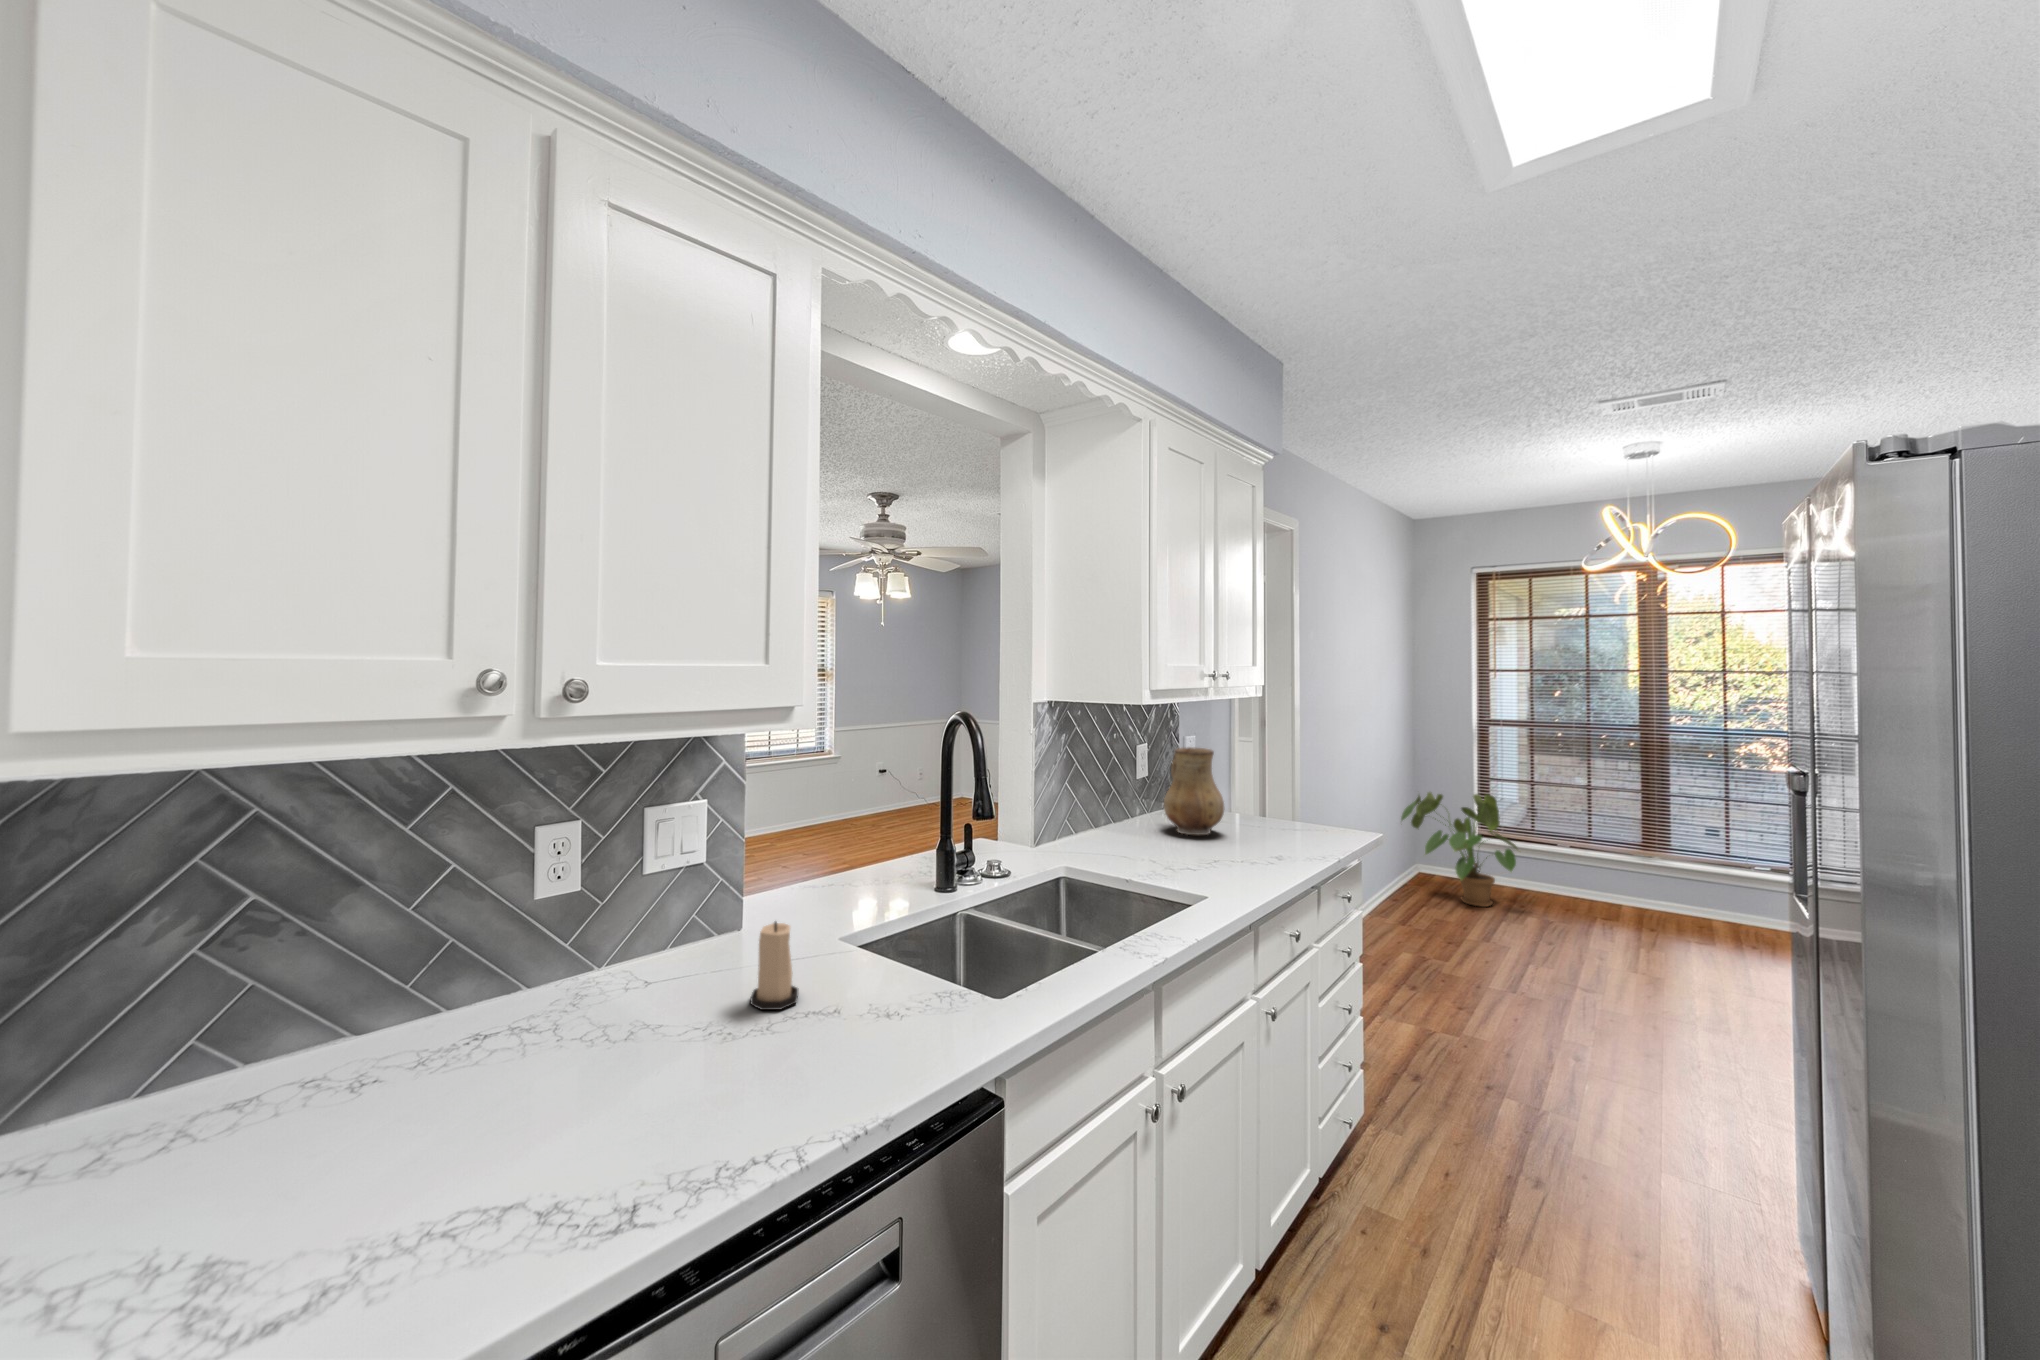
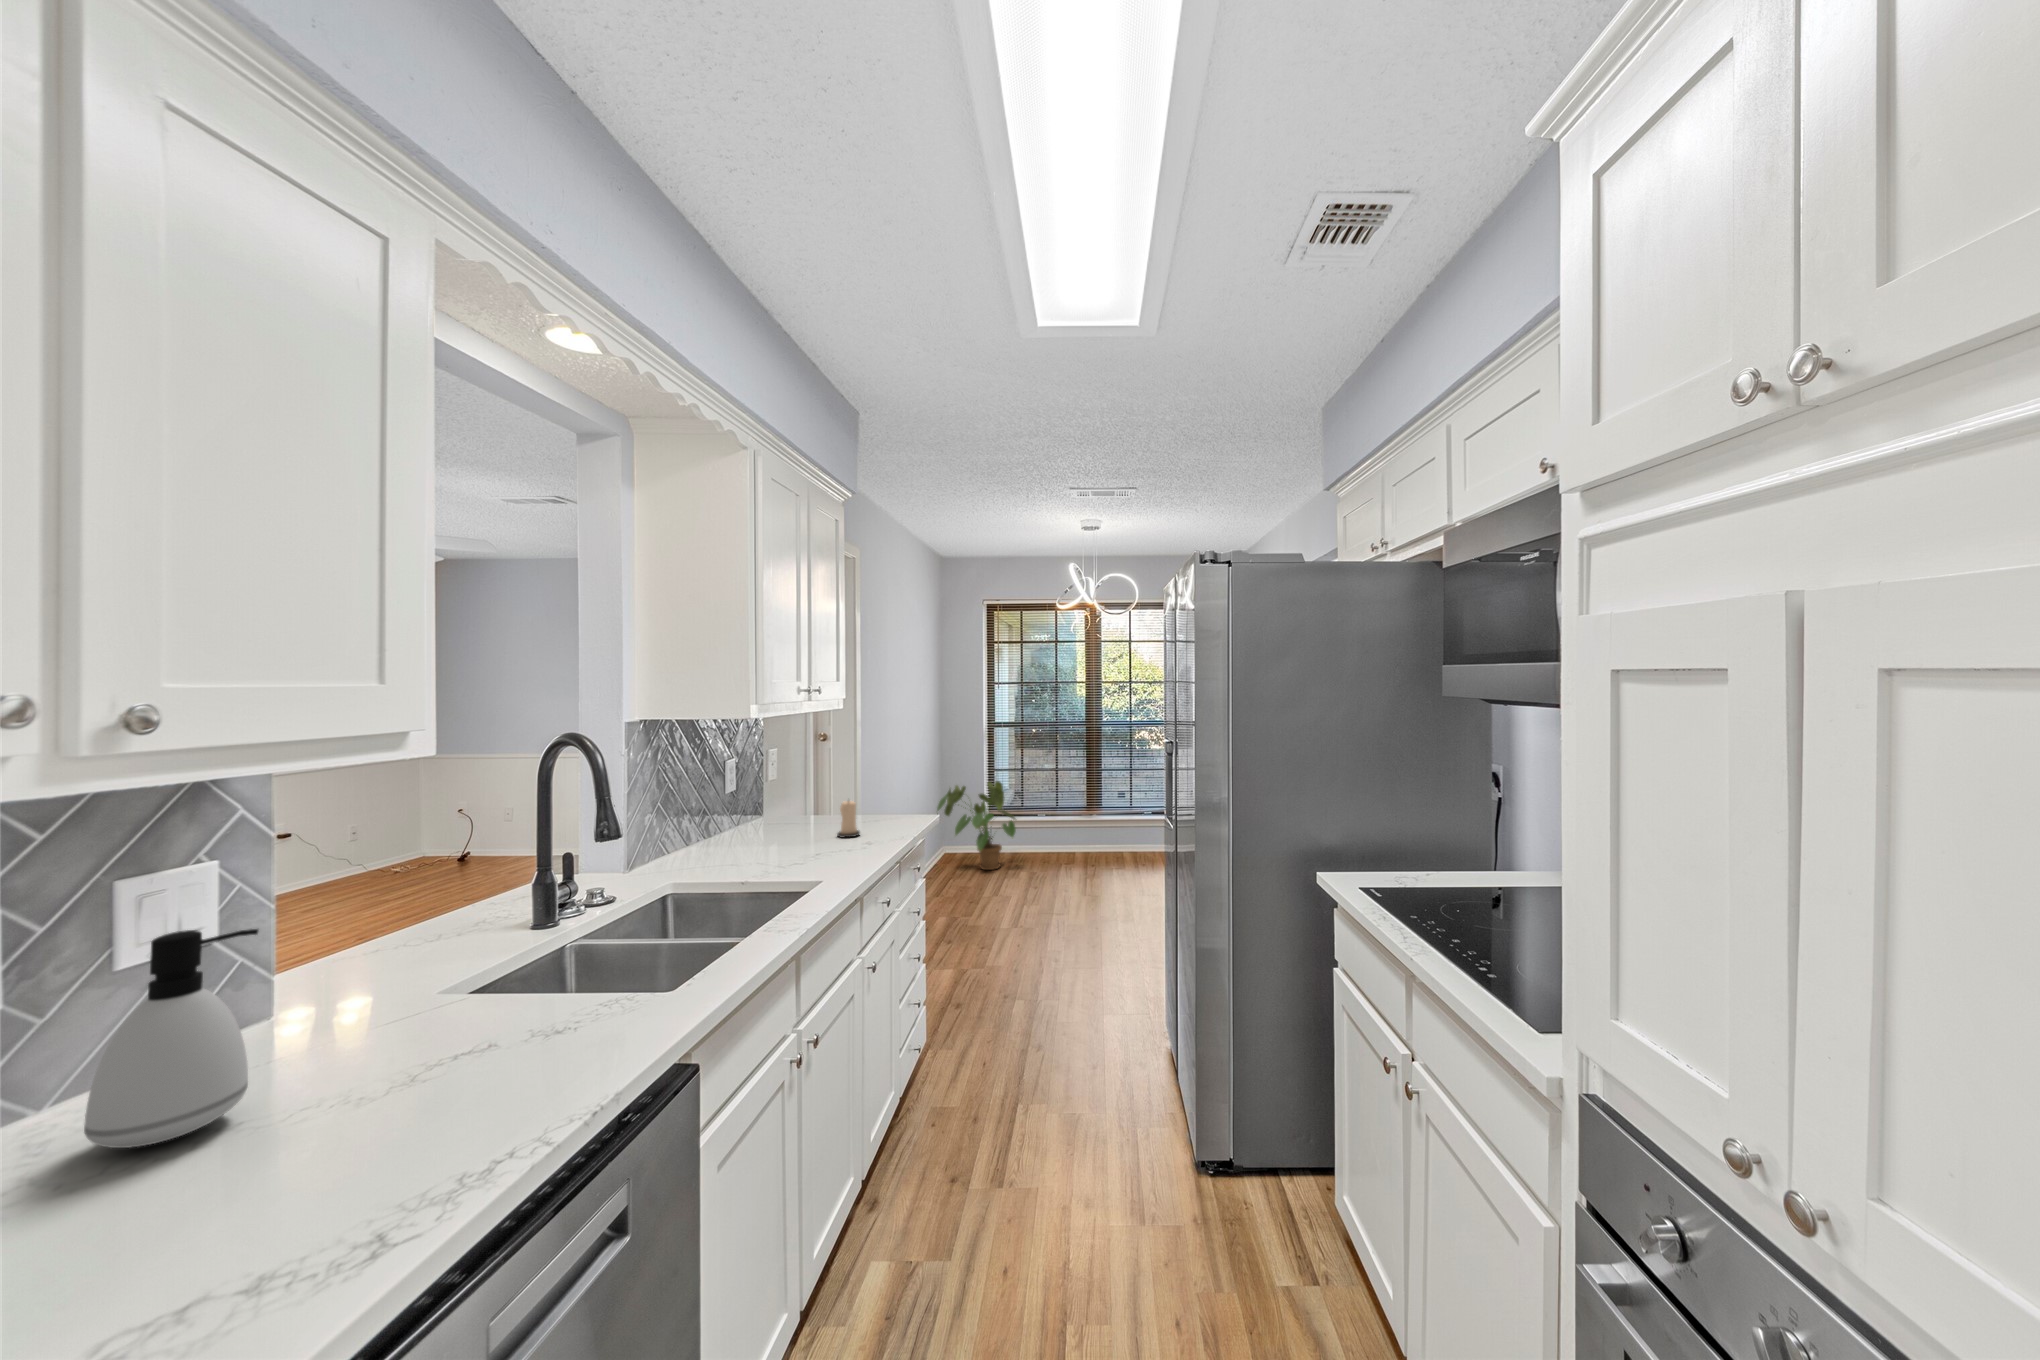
ceramic pitcher: present [1164,747,1224,835] -> none [763,756,819,836]
soap dispenser: none [602,861,693,1022] -> present [84,929,258,1148]
candle: present [750,922,798,1010] -> present [837,801,860,837]

